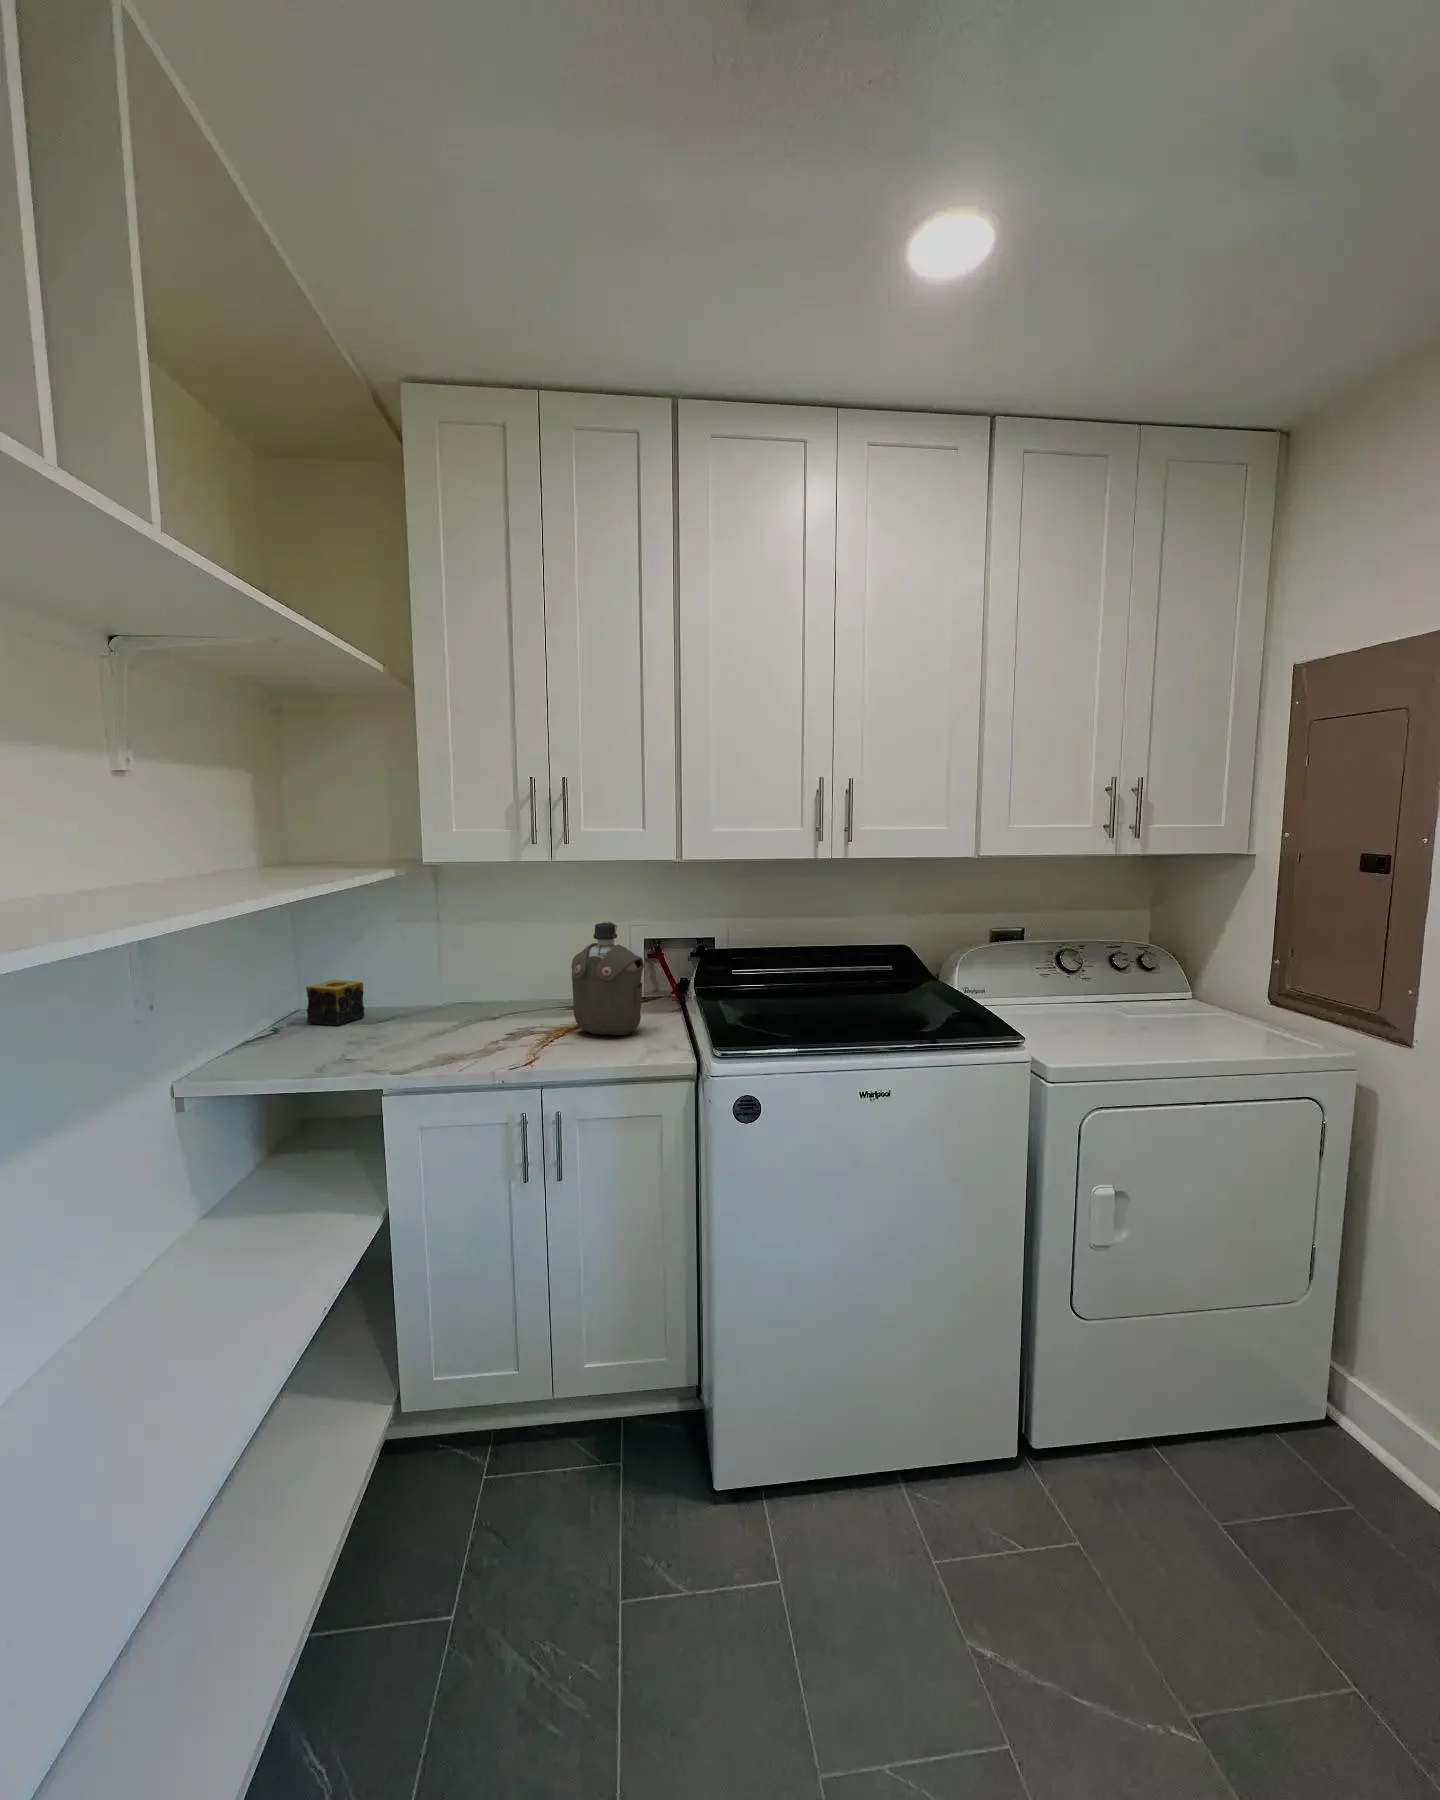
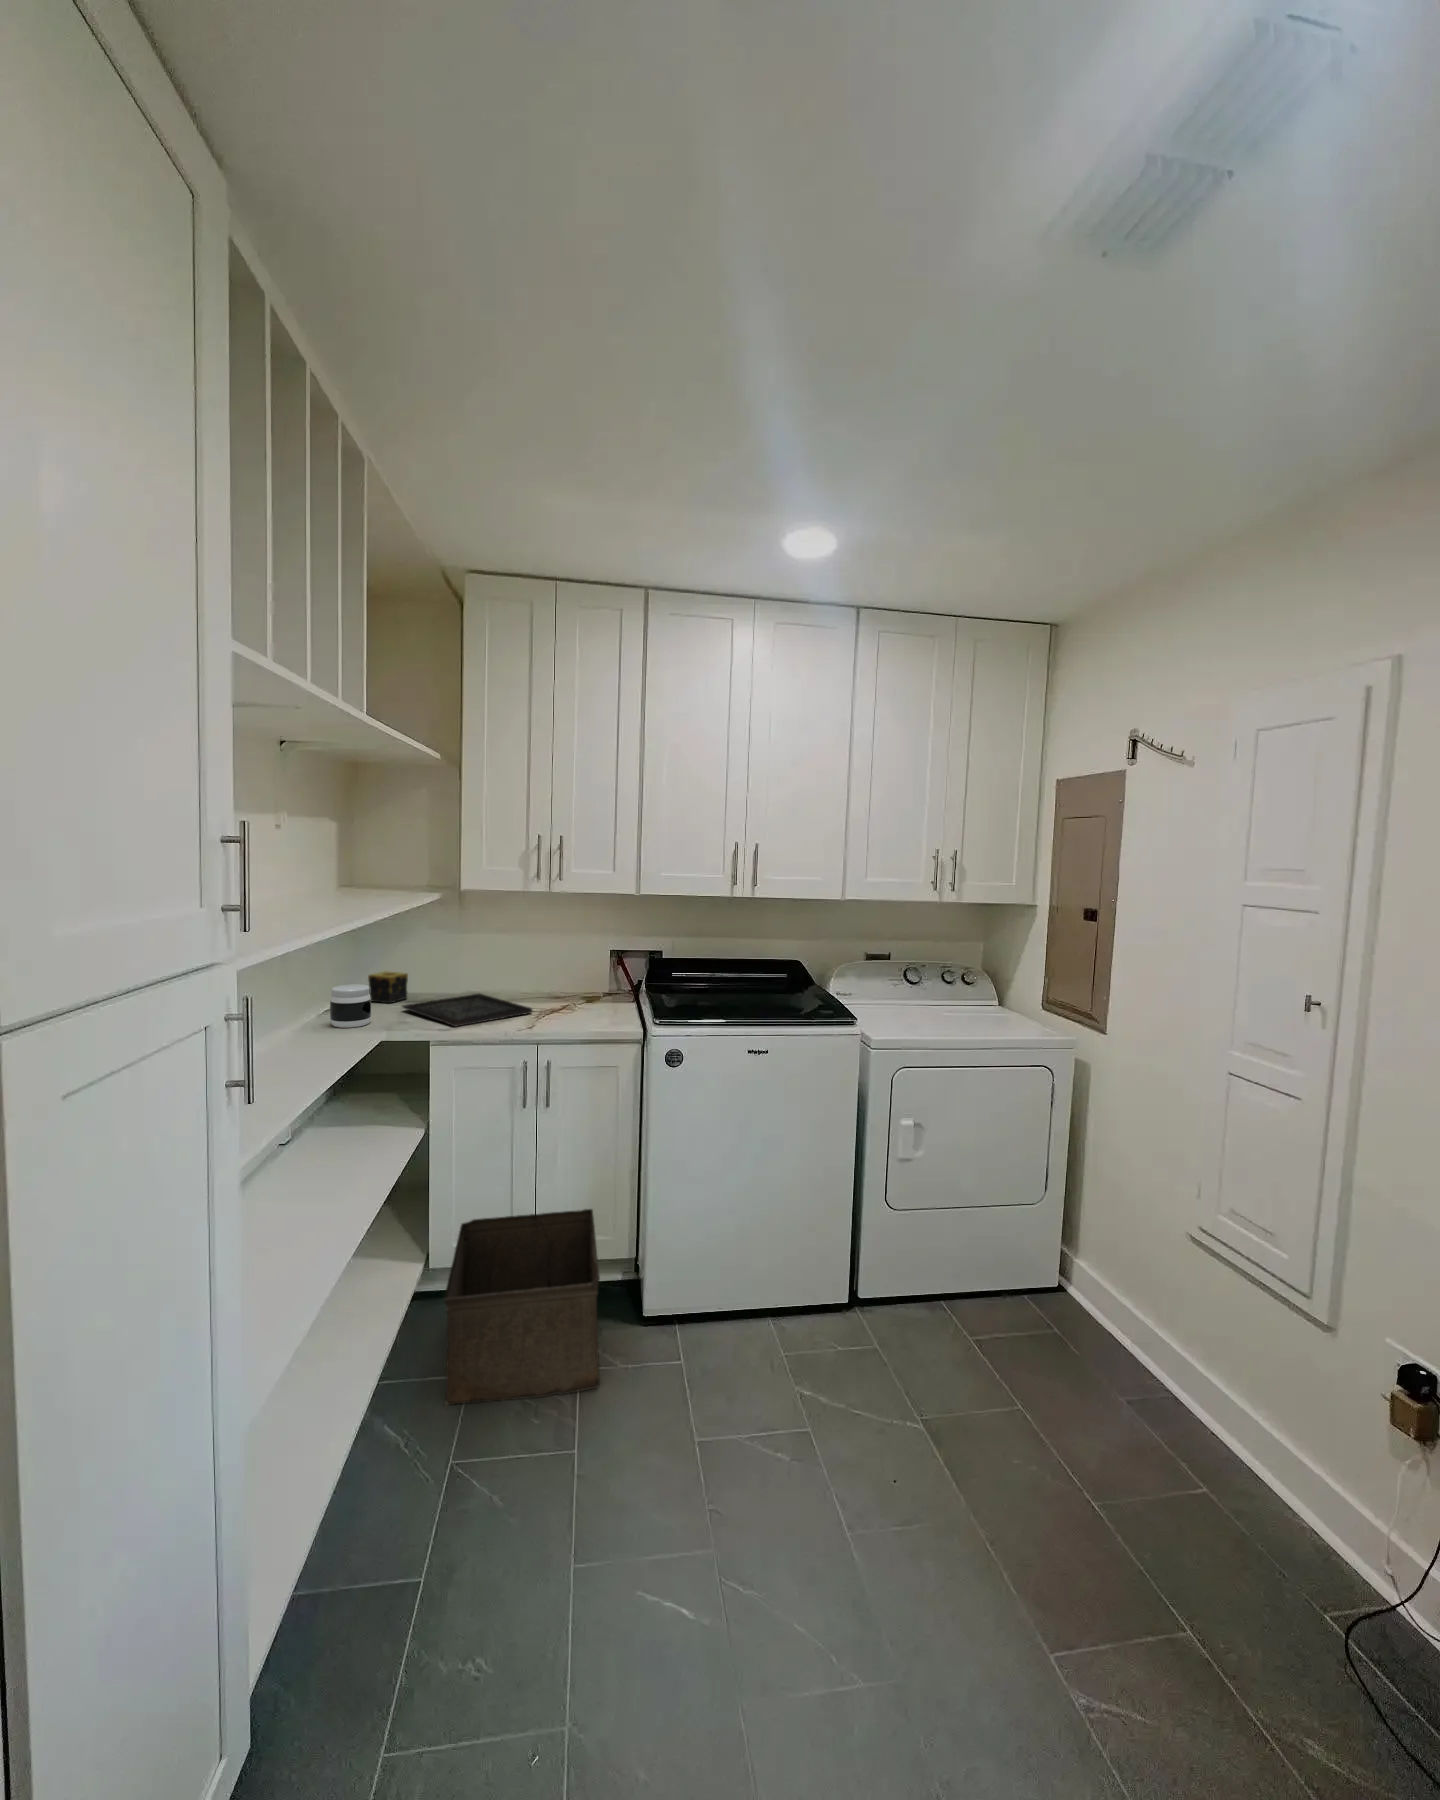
water bottle: present [571,922,644,1035] -> none [560,935,611,1014]
jar: none [233,1006,296,1073] -> present [330,984,371,1028]
tray: none [349,1006,534,1065] -> present [402,994,532,1027]
storage bin: none [396,1328,656,1685] -> present [443,1209,600,1405]

